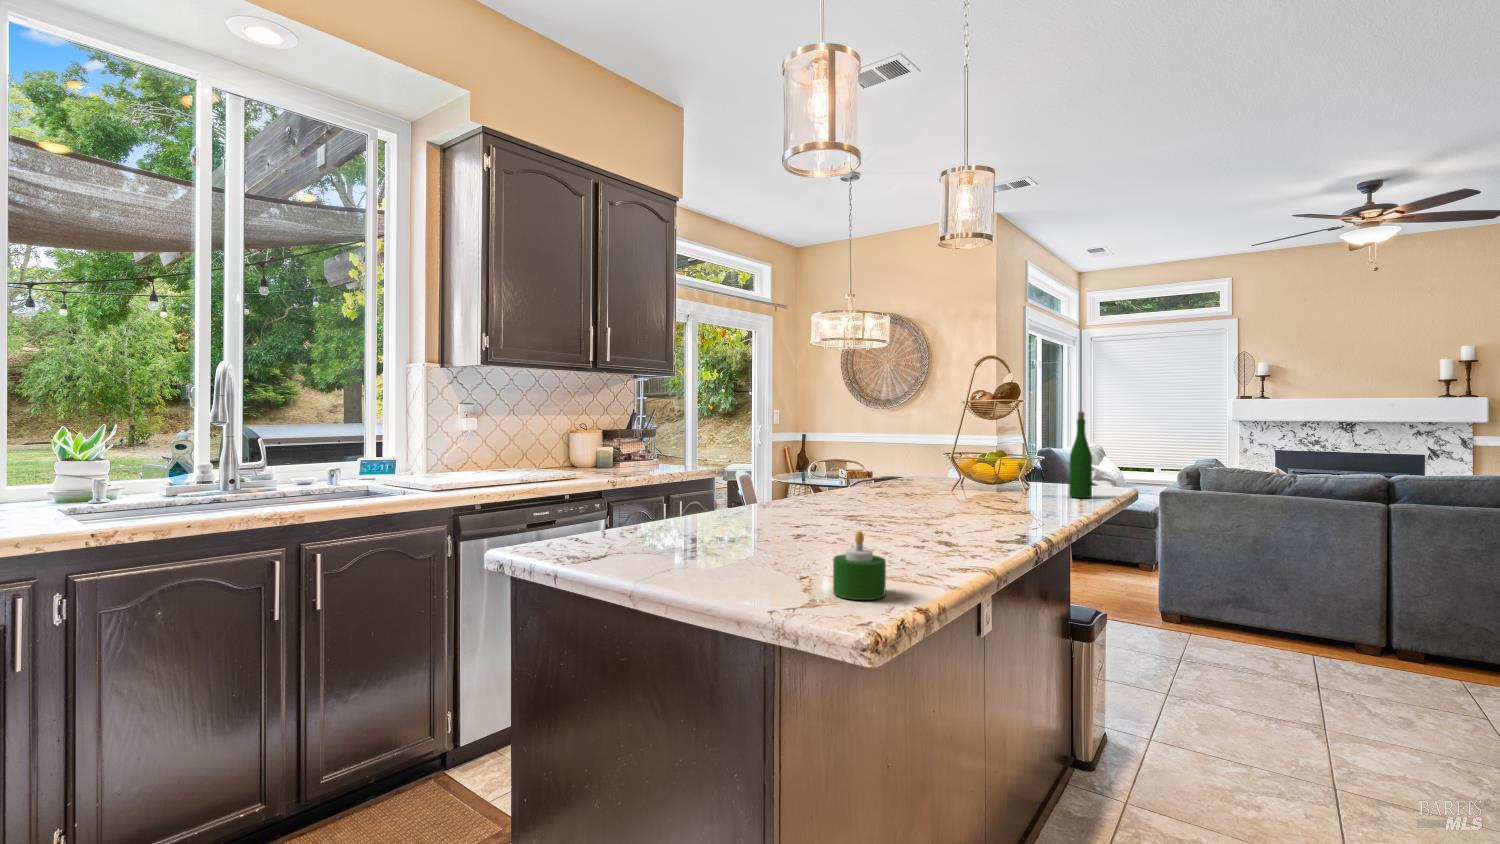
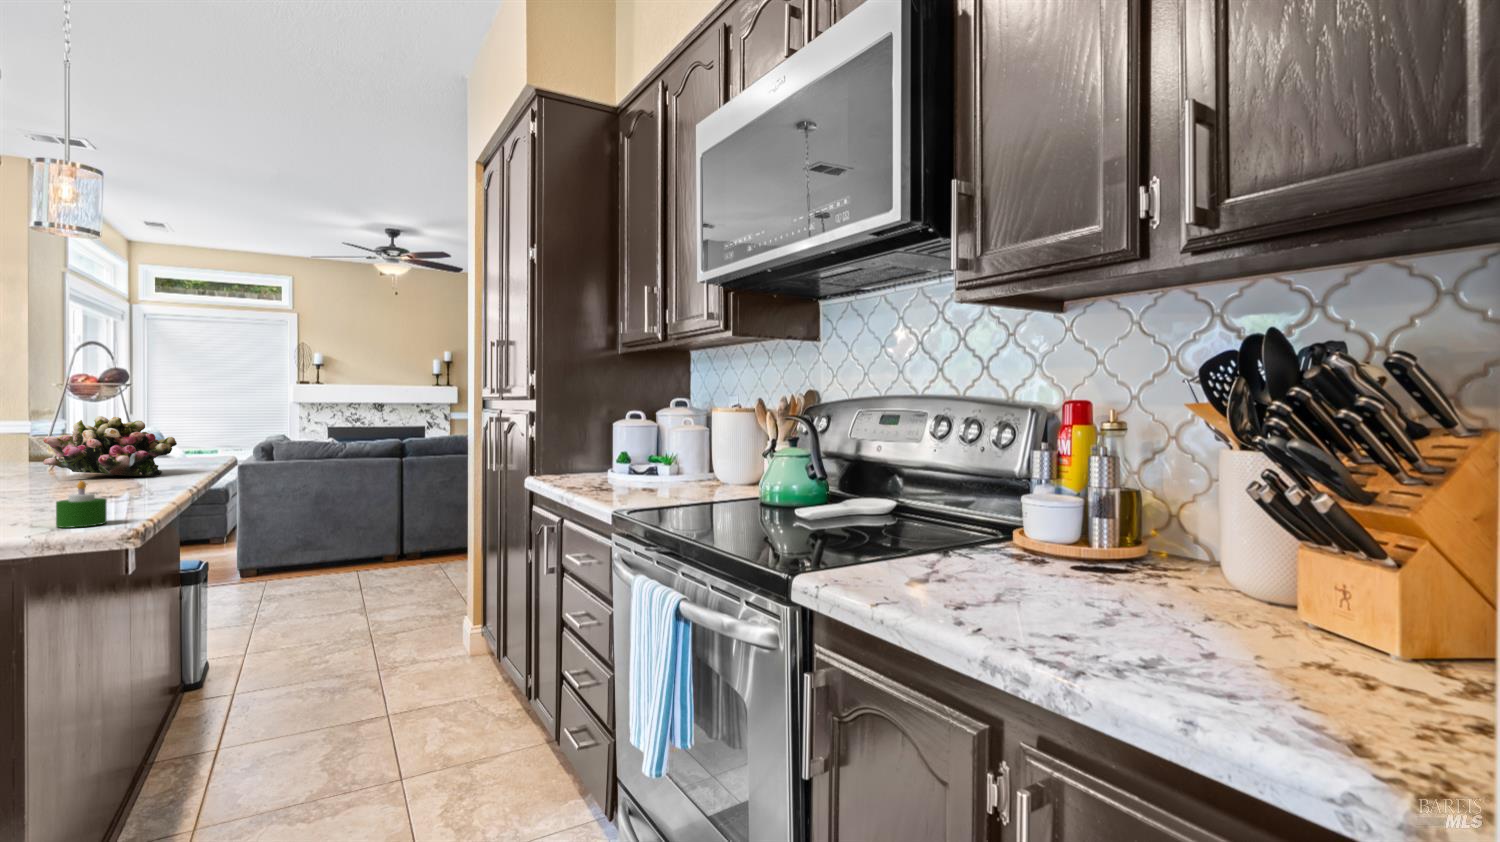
wine bottle: present [1069,411,1092,498] -> none [179,395,201,466]
flower arrangement: none [931,437,1055,511] -> present [43,416,177,476]

